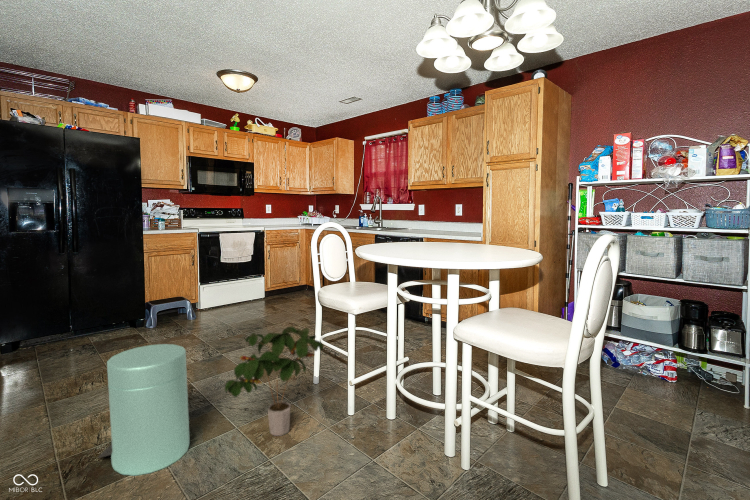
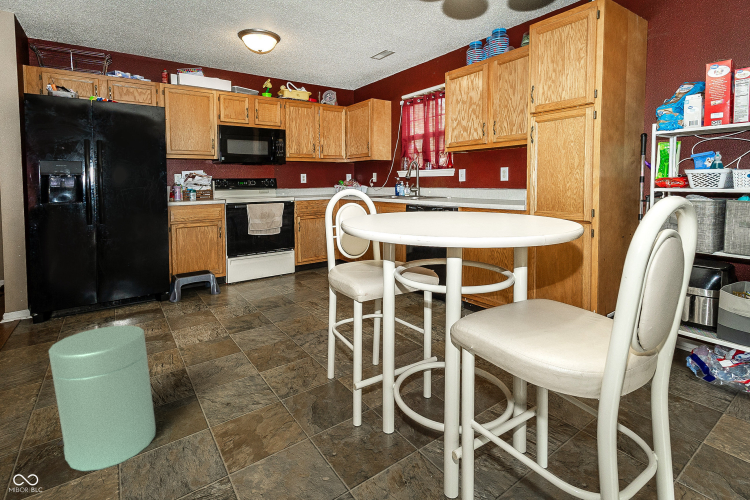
potted plant: present [225,327,323,436] -> none [186,311,305,435]

